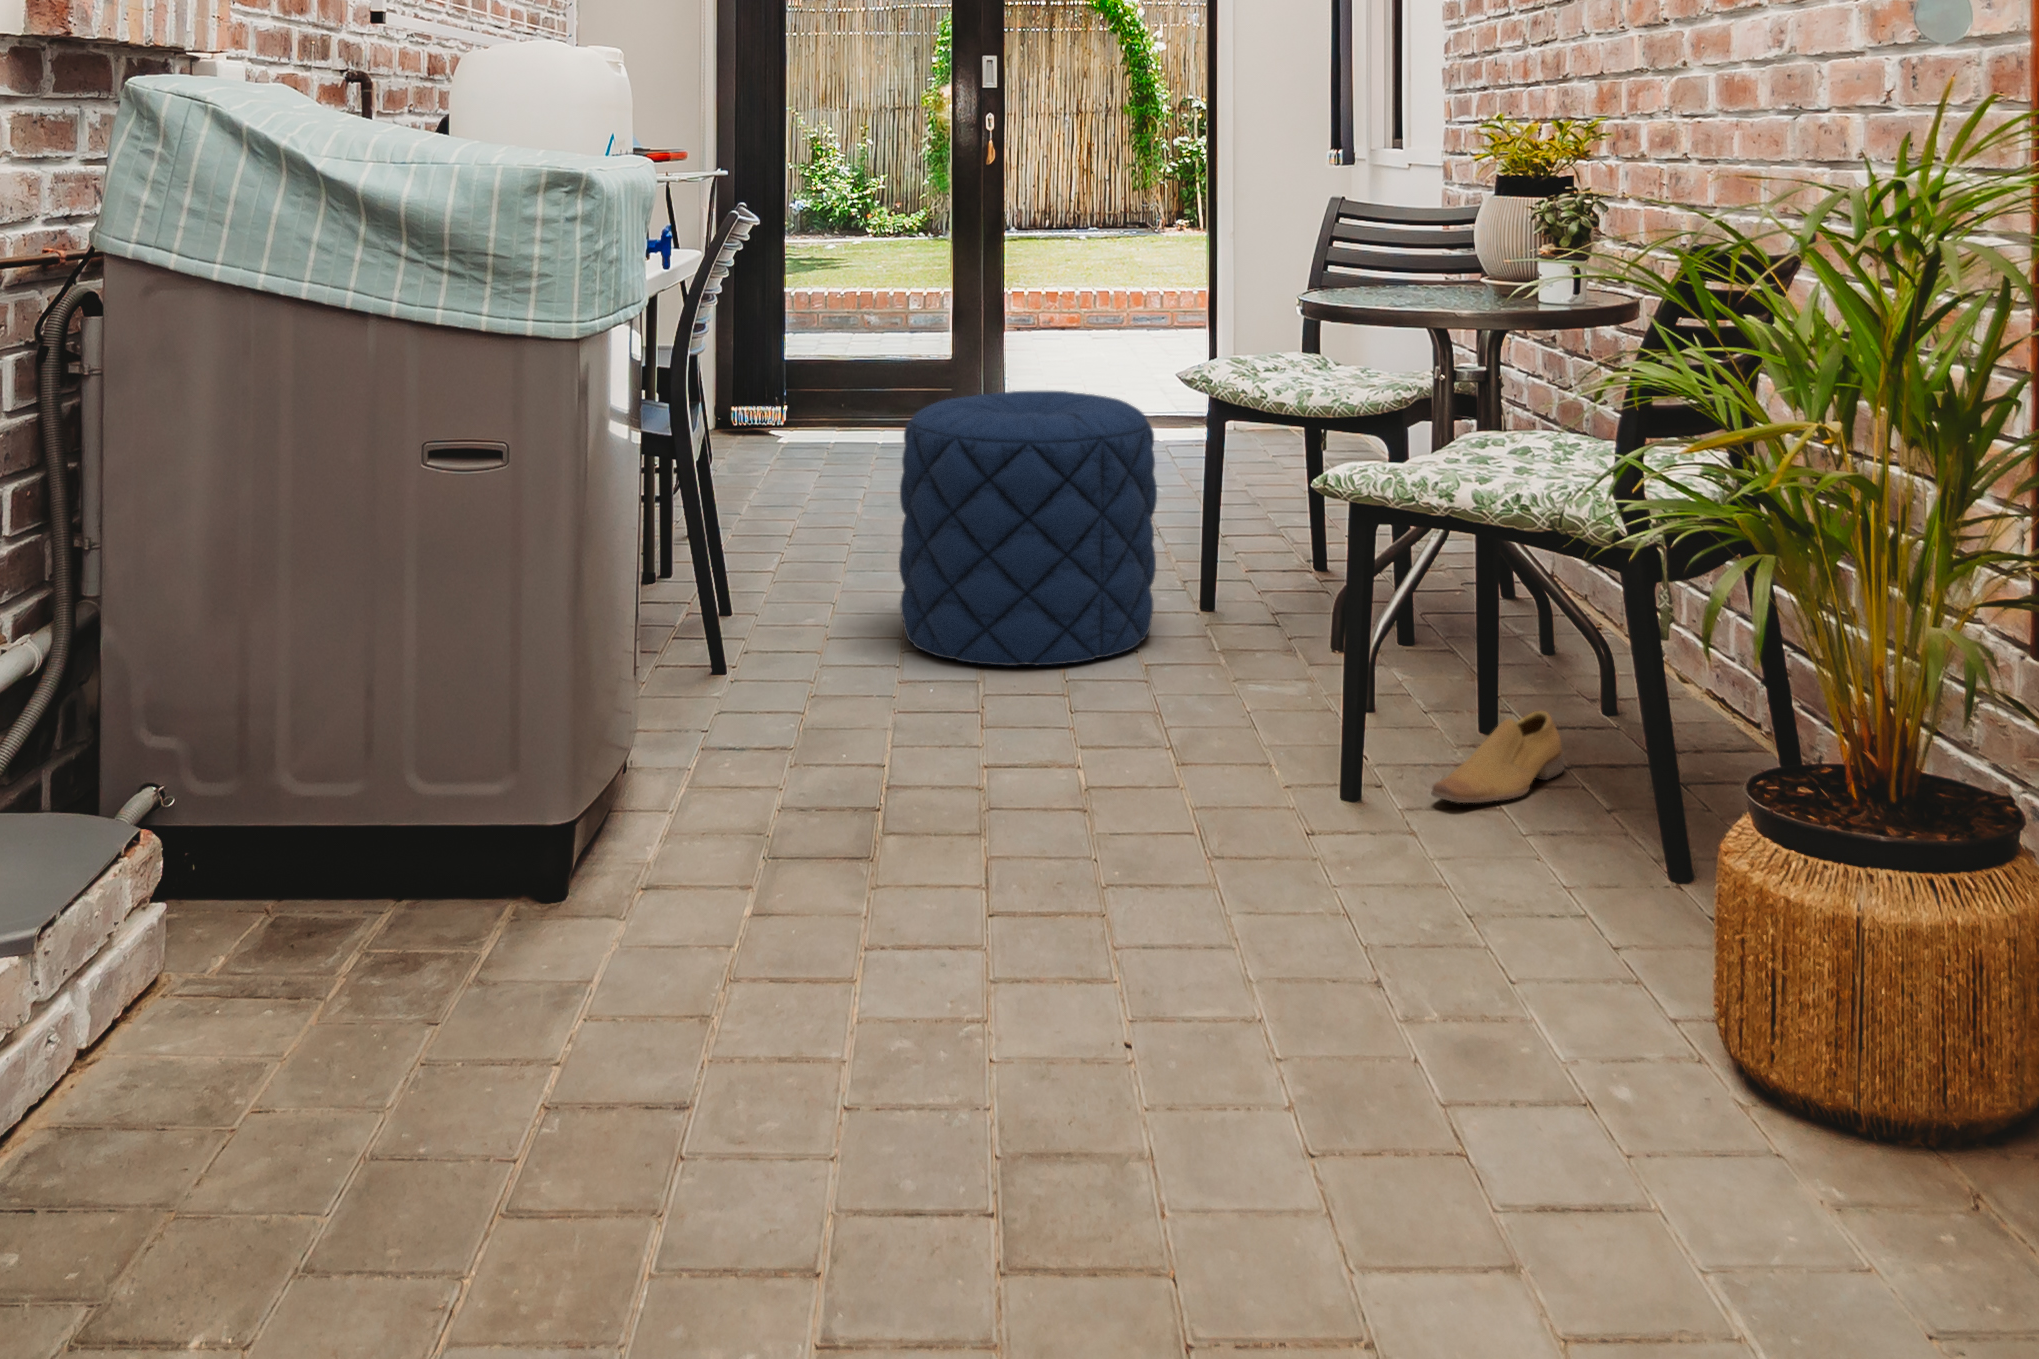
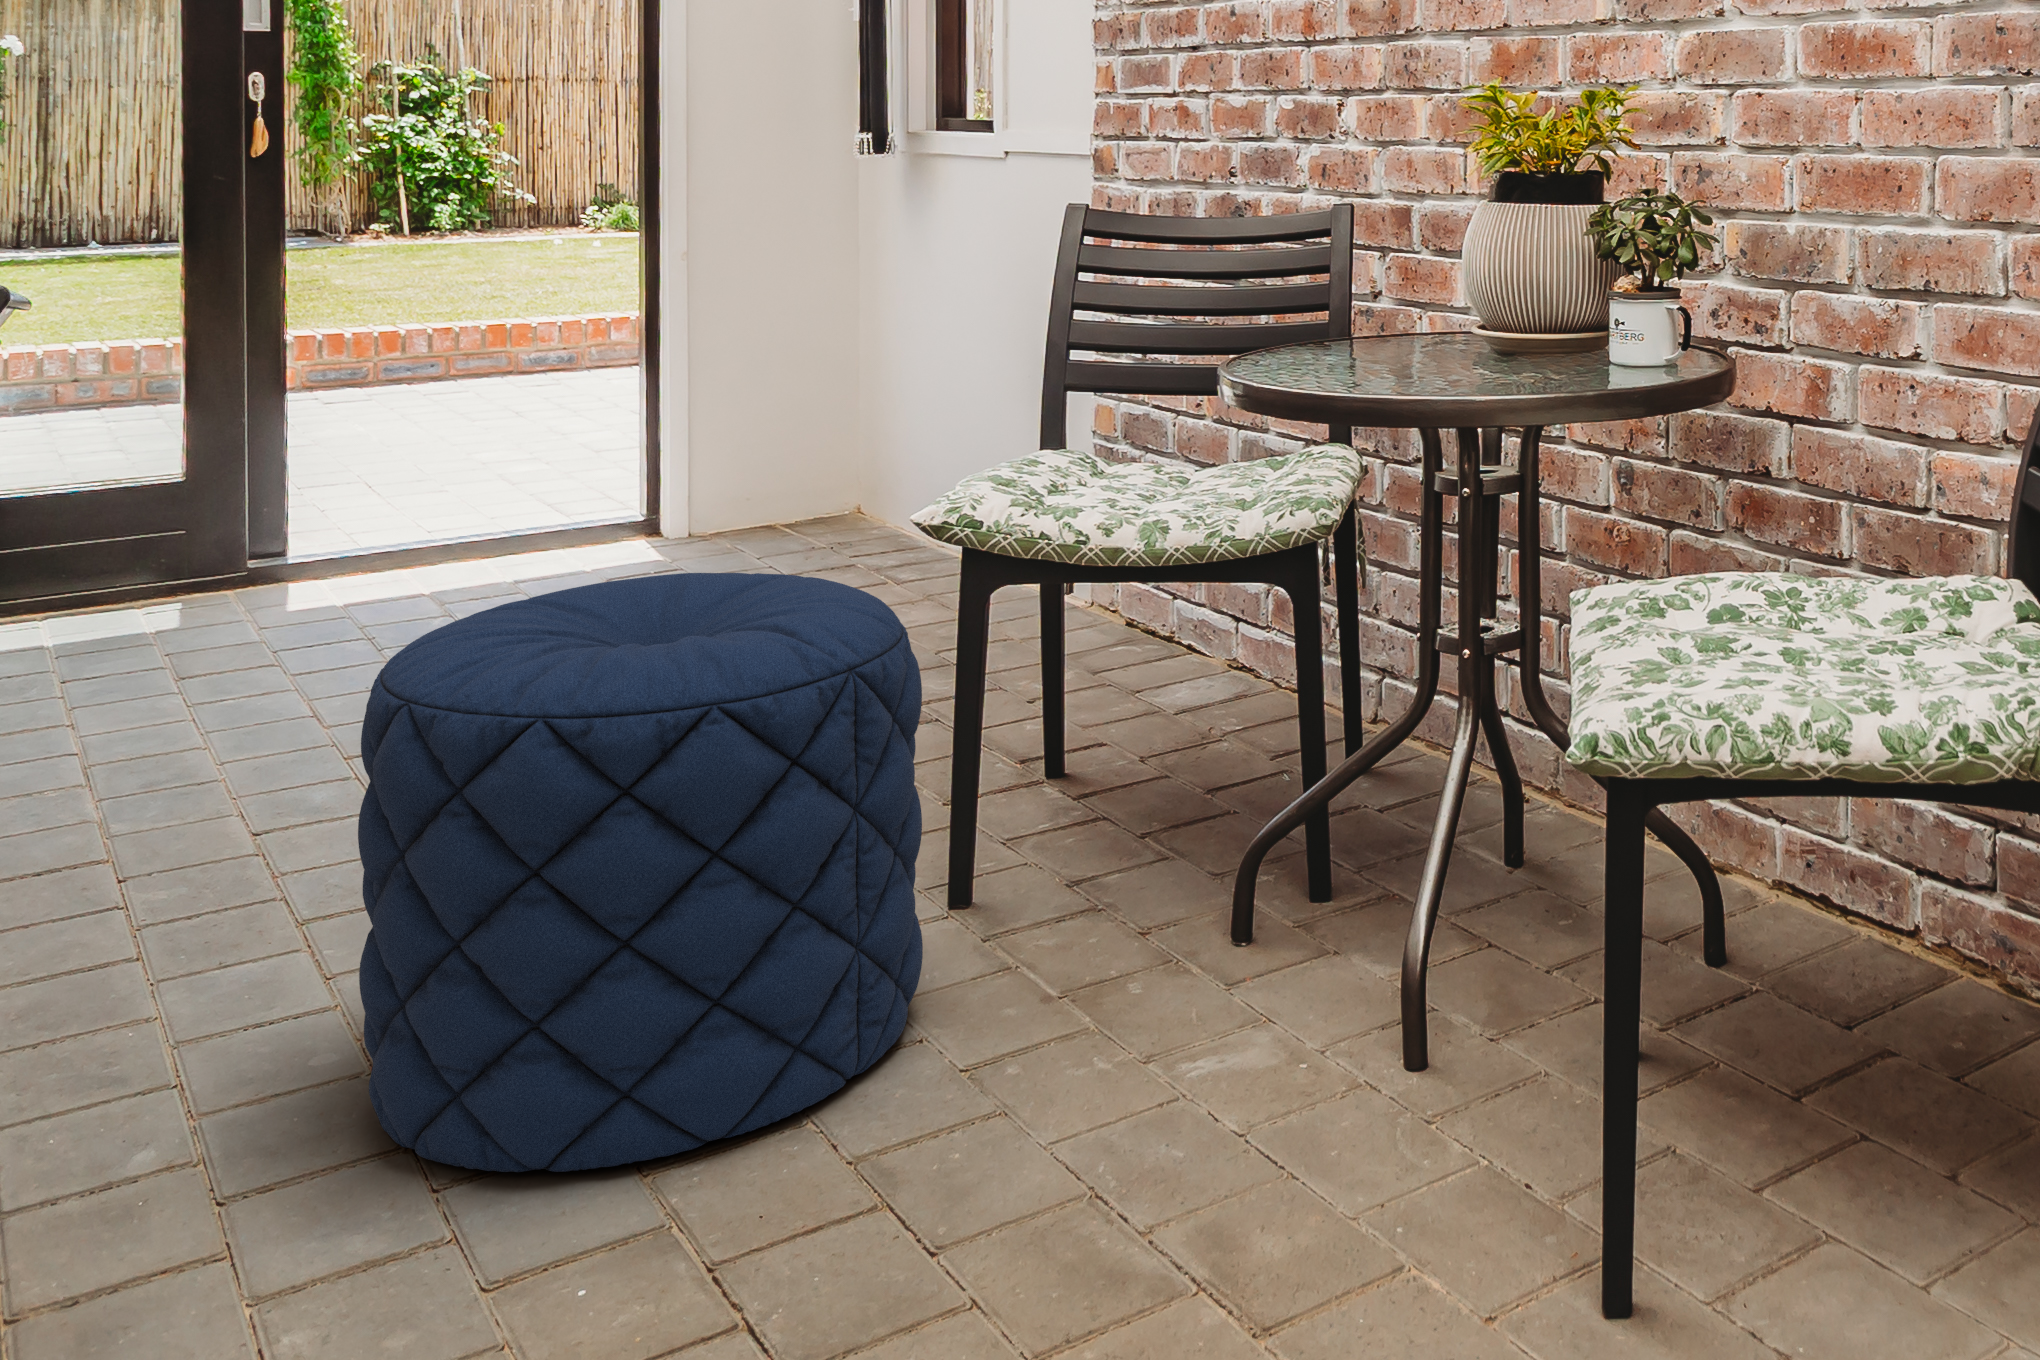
shoe: present [1431,711,1564,803] -> none [1722,1029,1834,1264]

